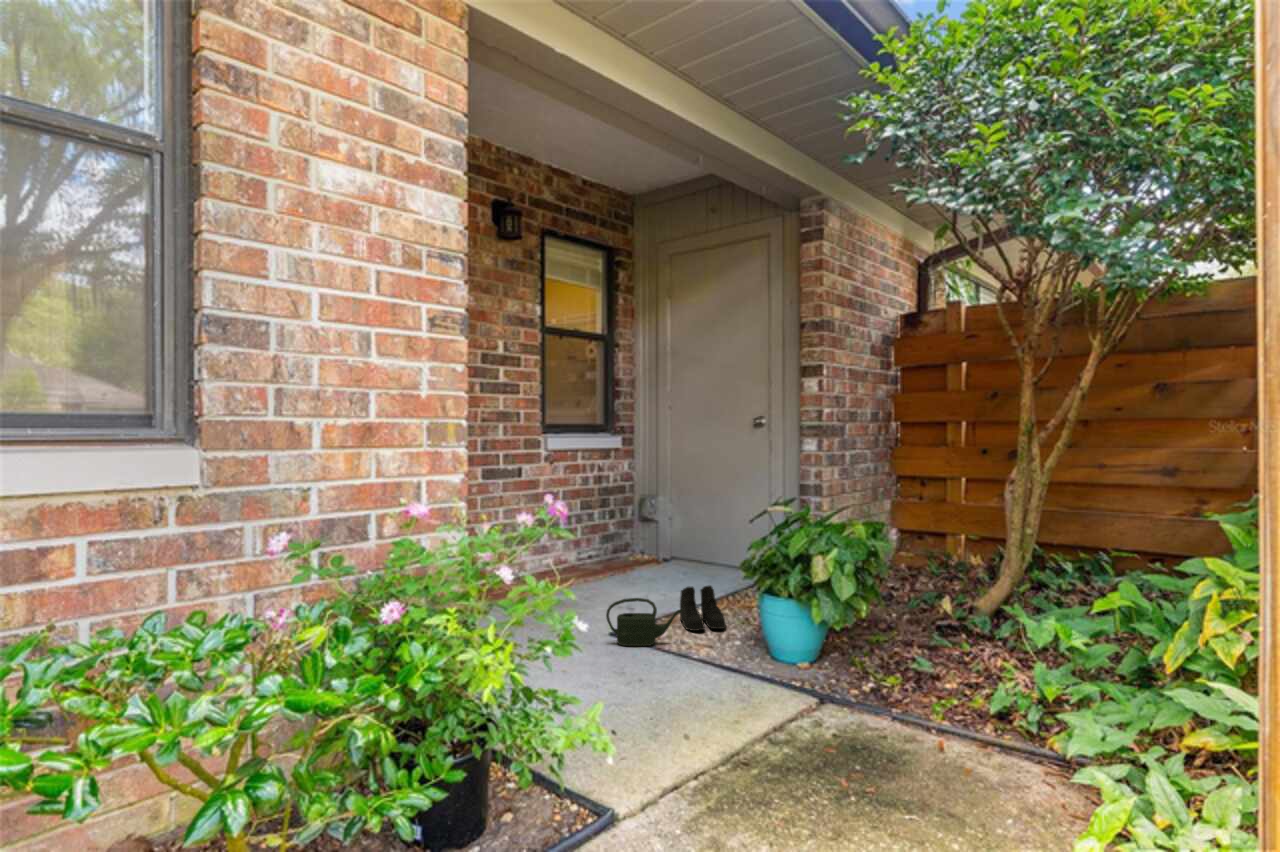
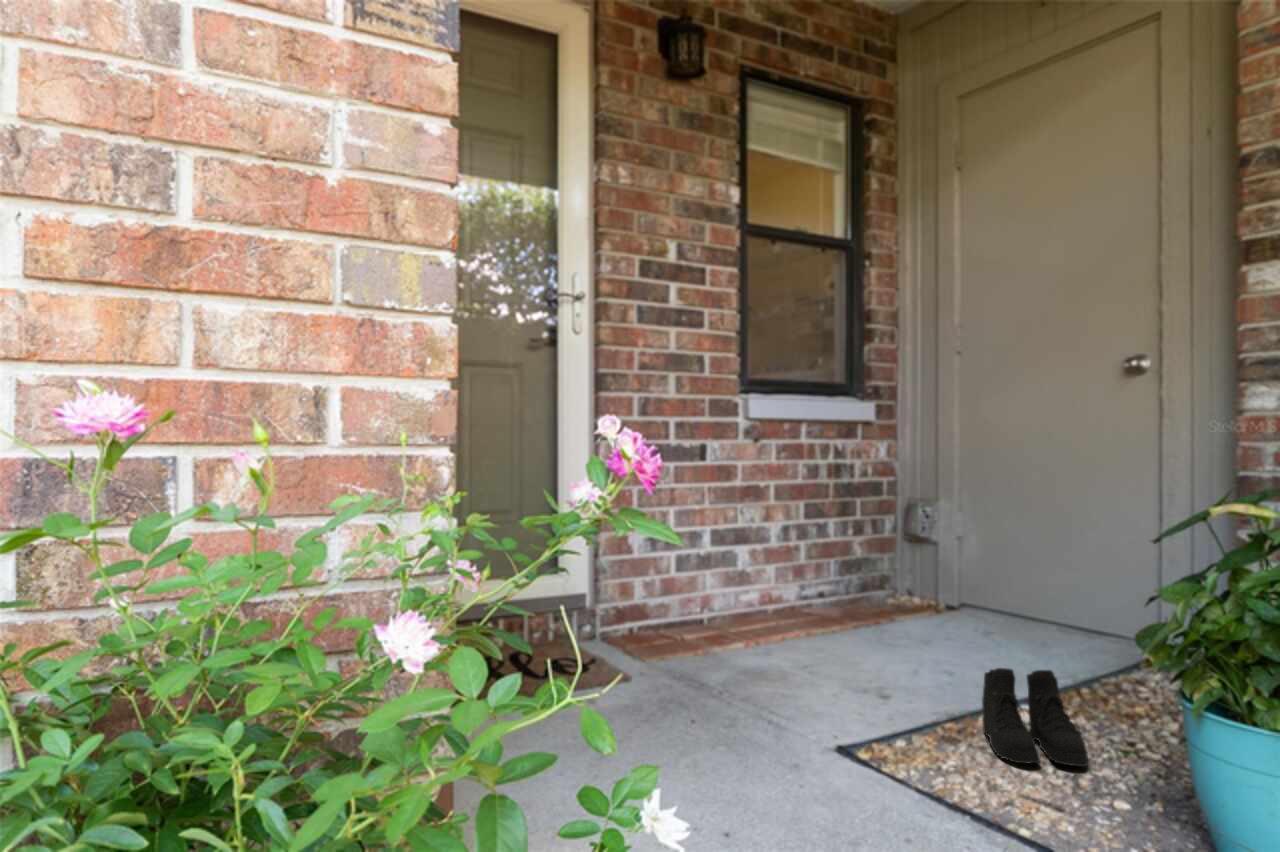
watering can: present [606,598,682,646] -> none [827,683,991,786]

